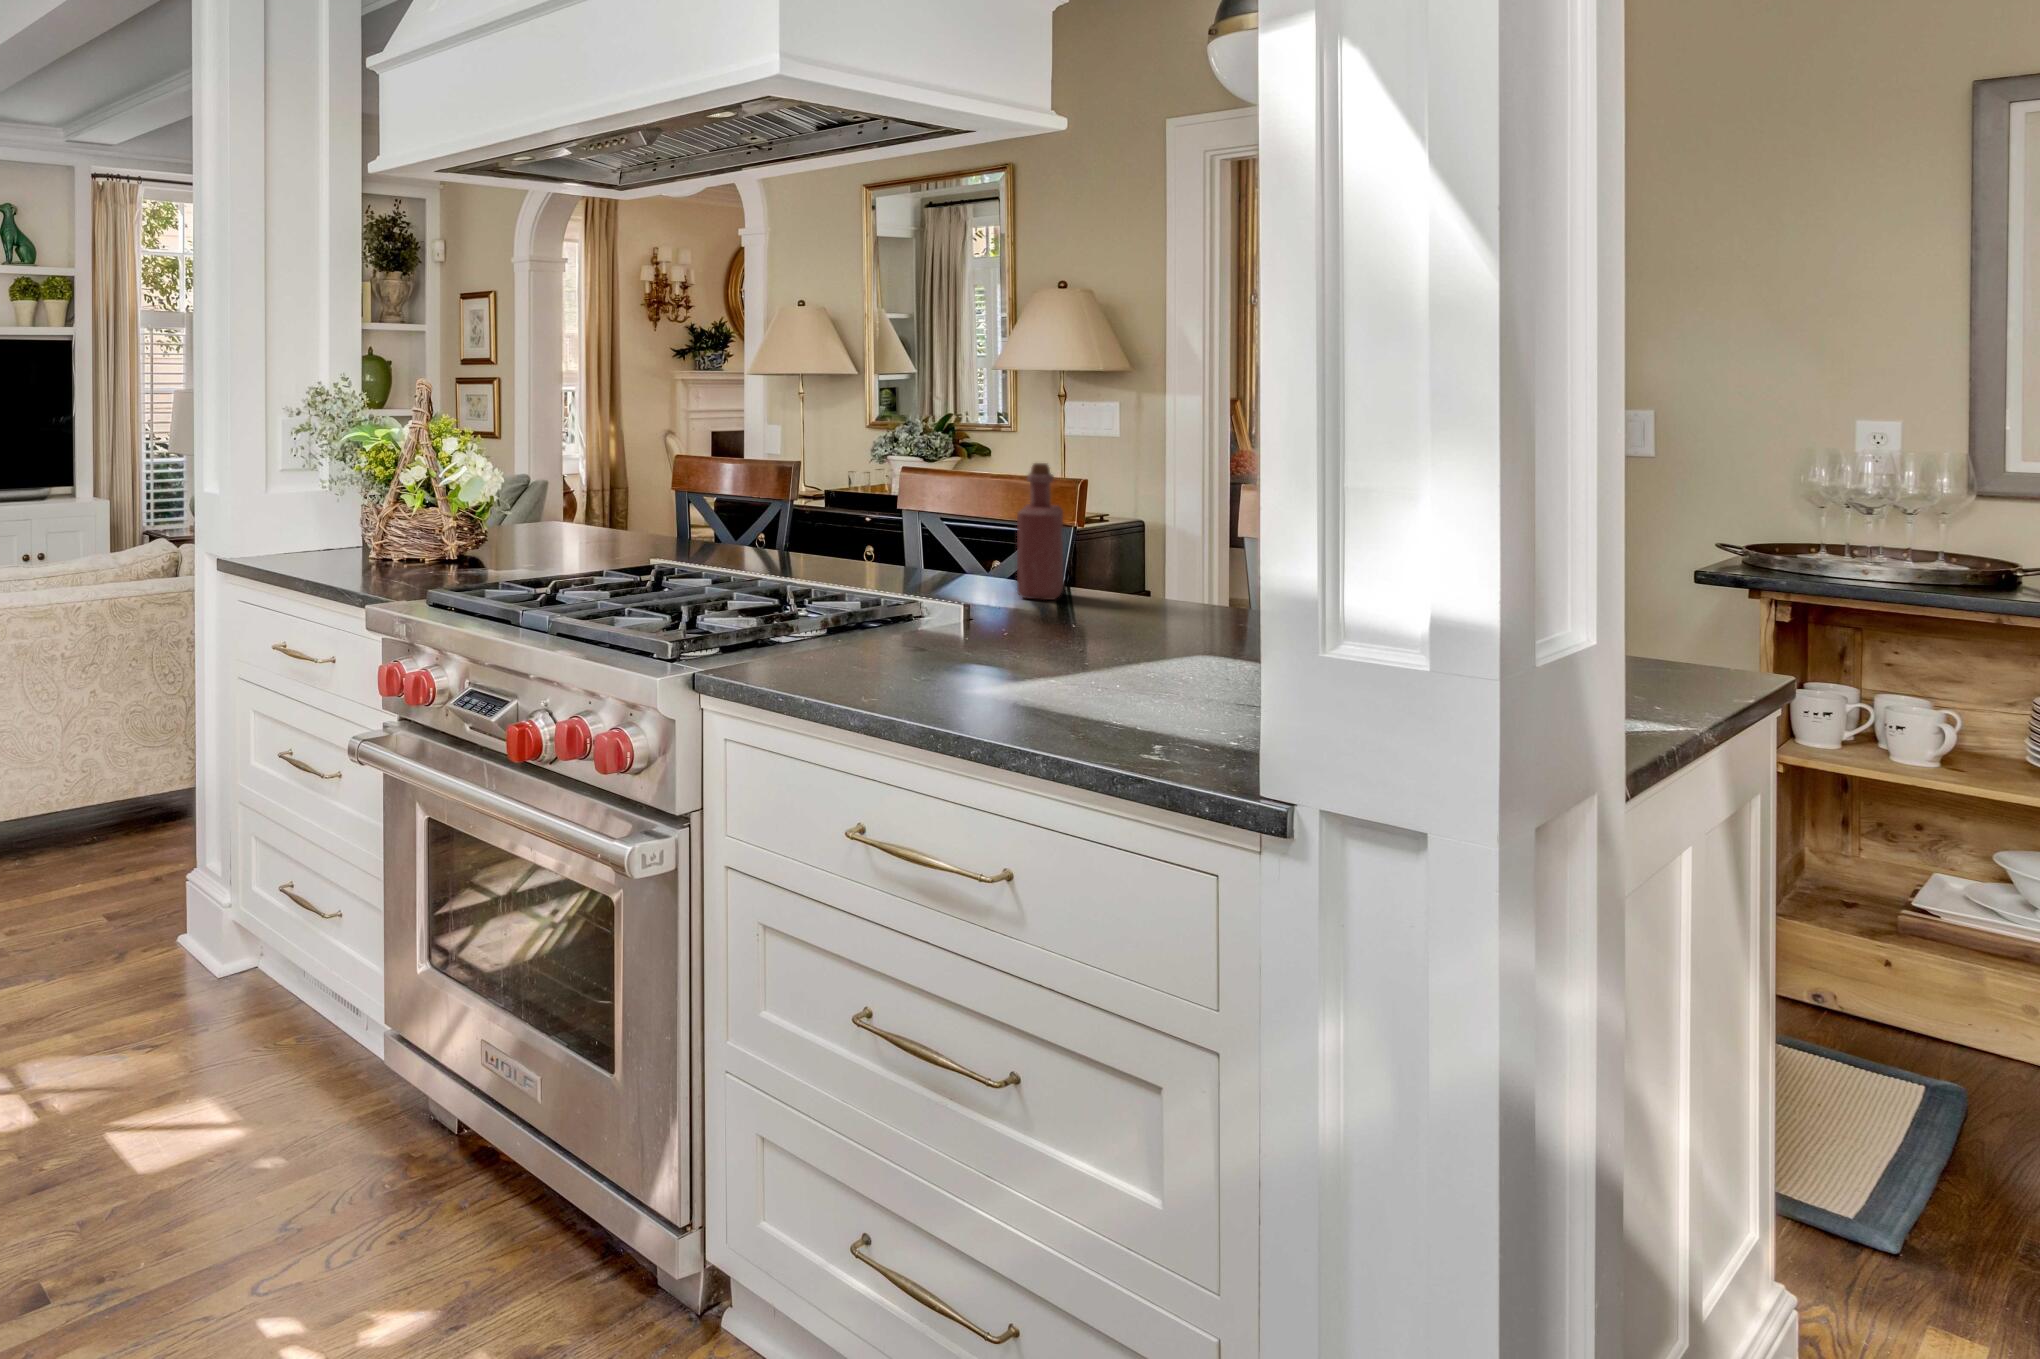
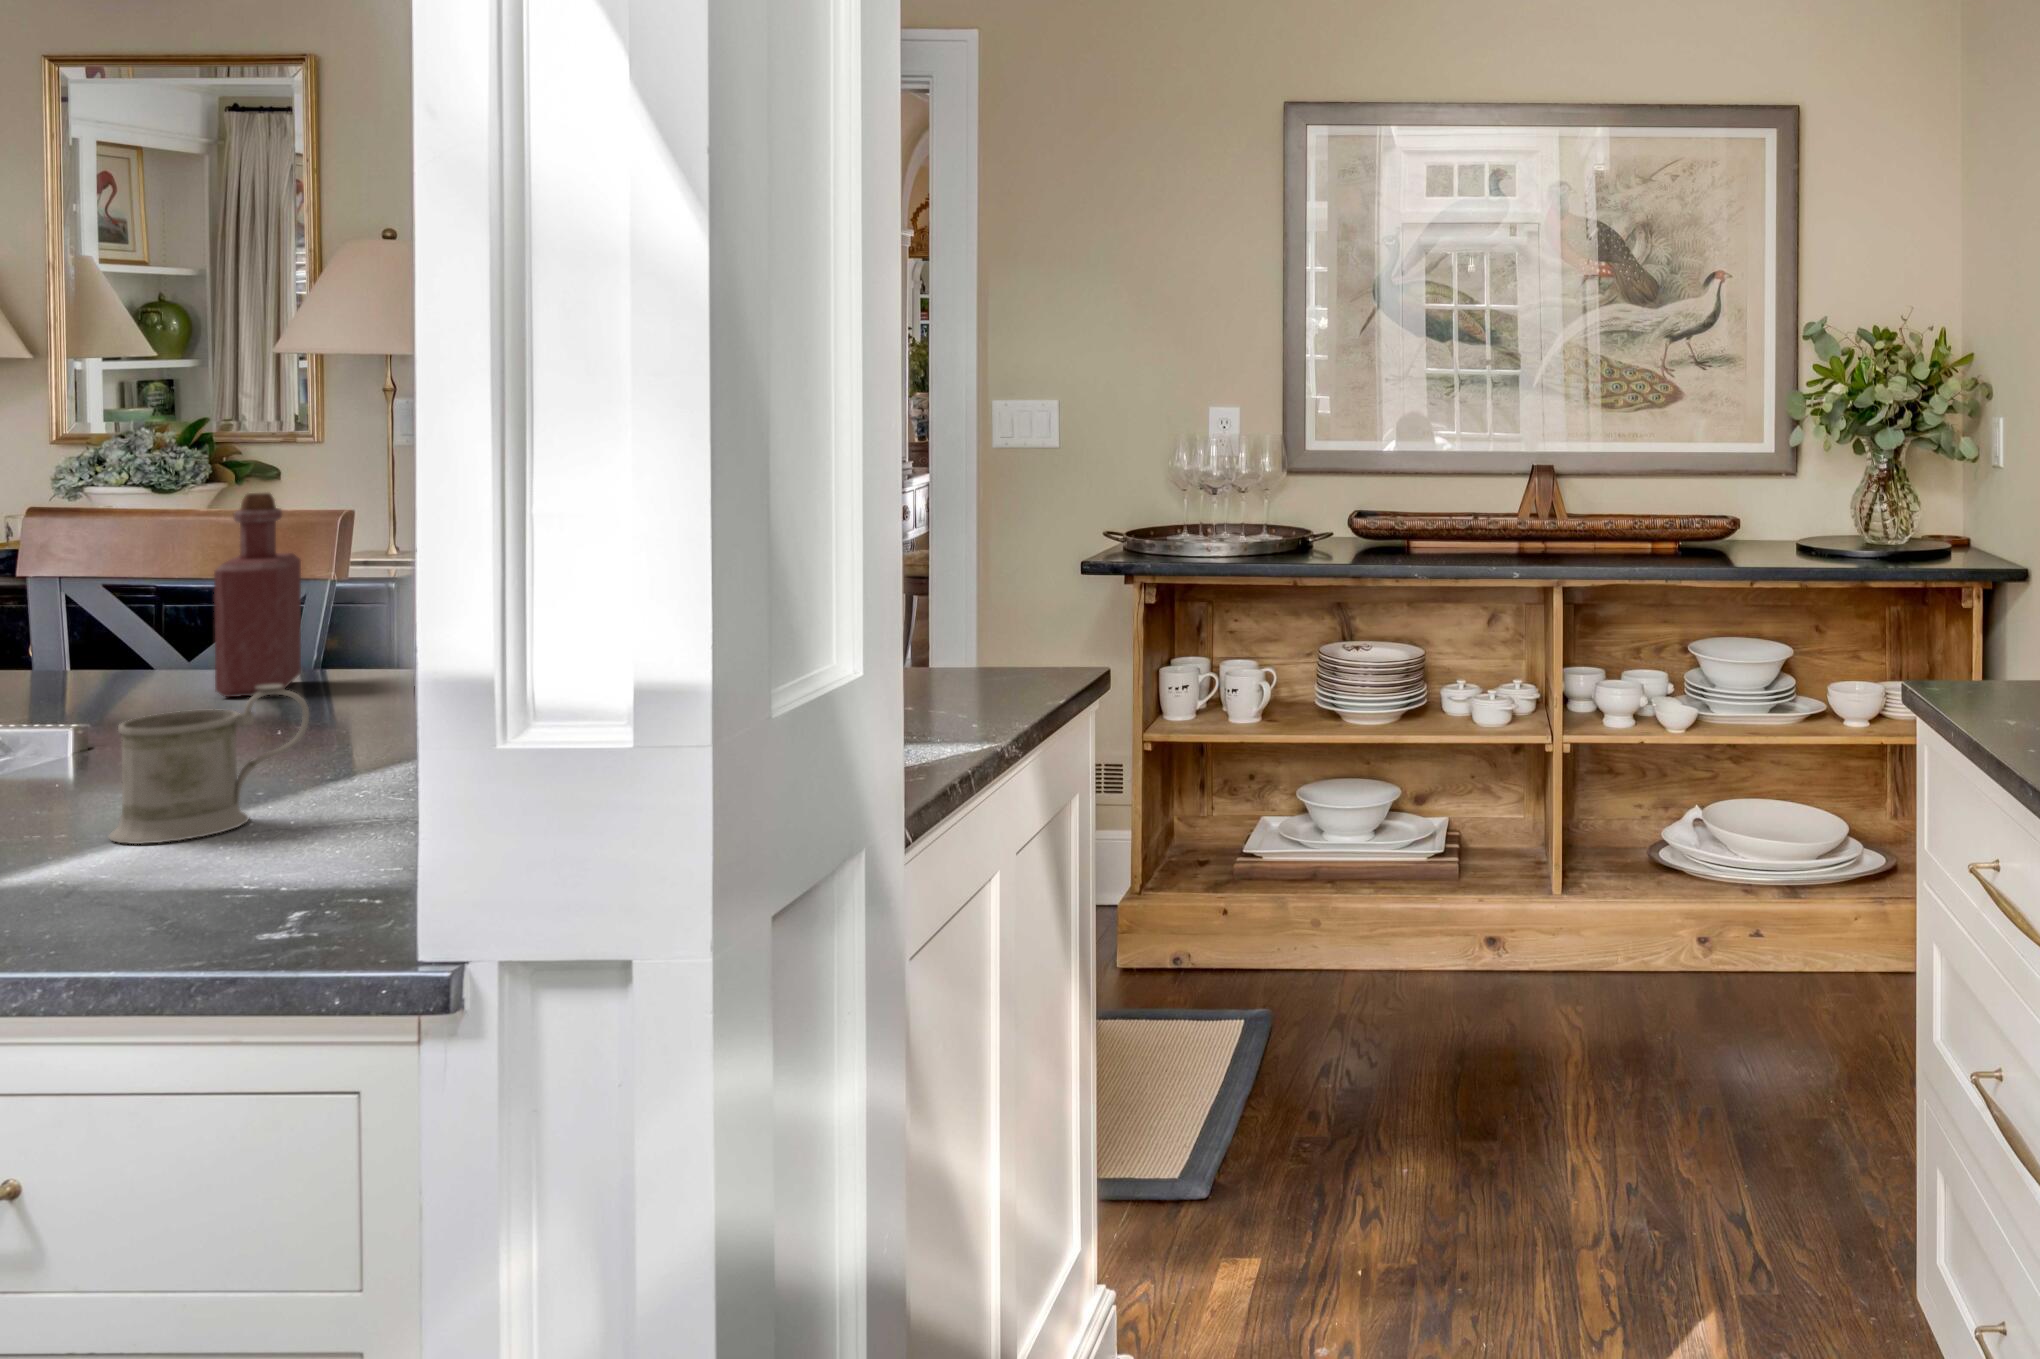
mug: none [1009,592,1122,686] -> present [109,684,309,844]

